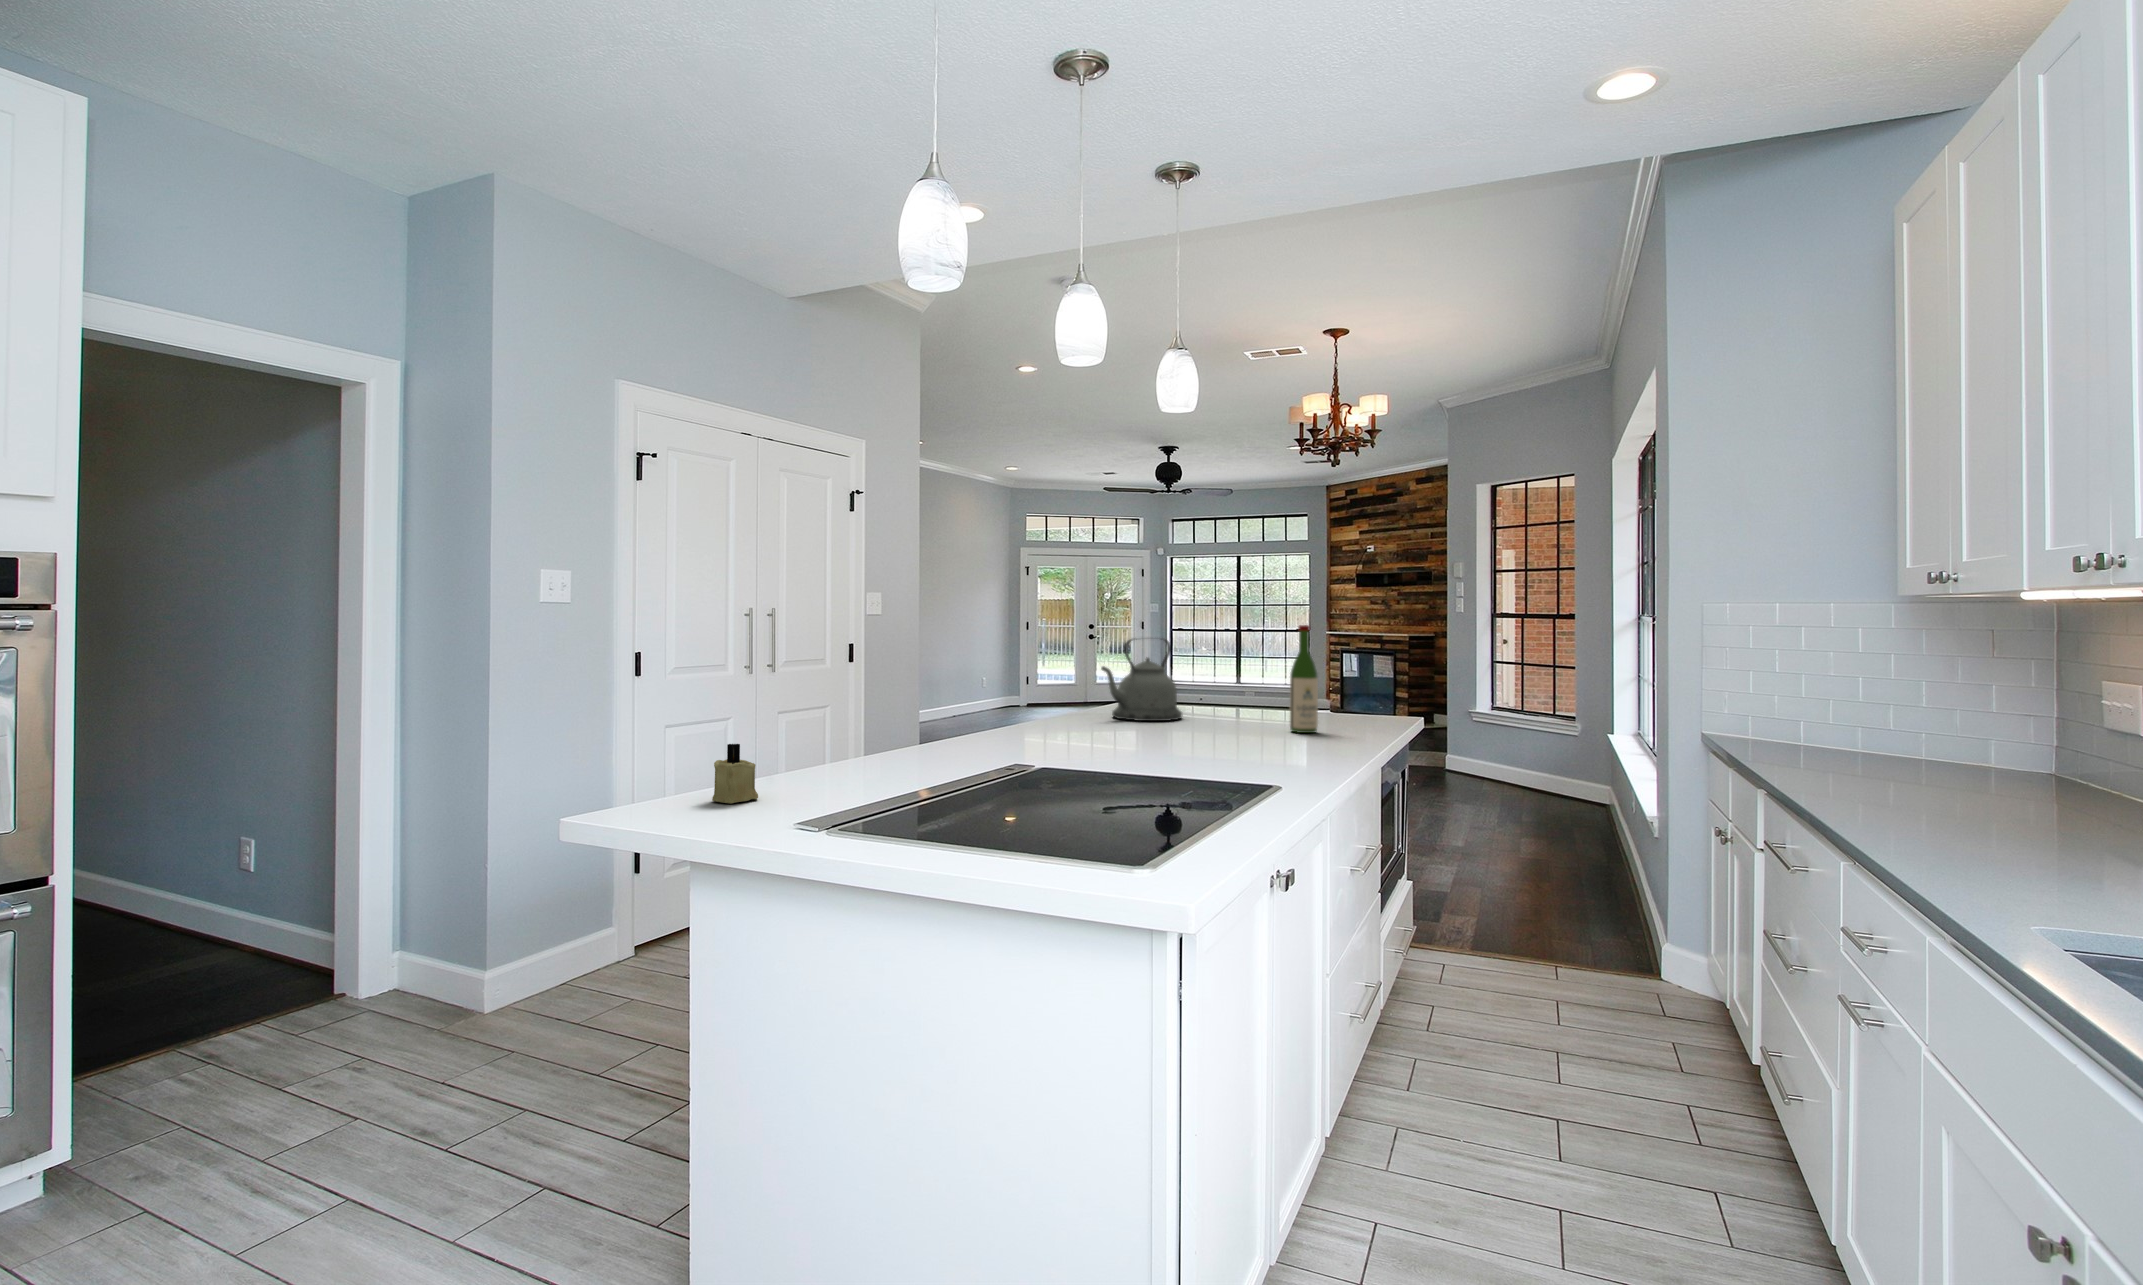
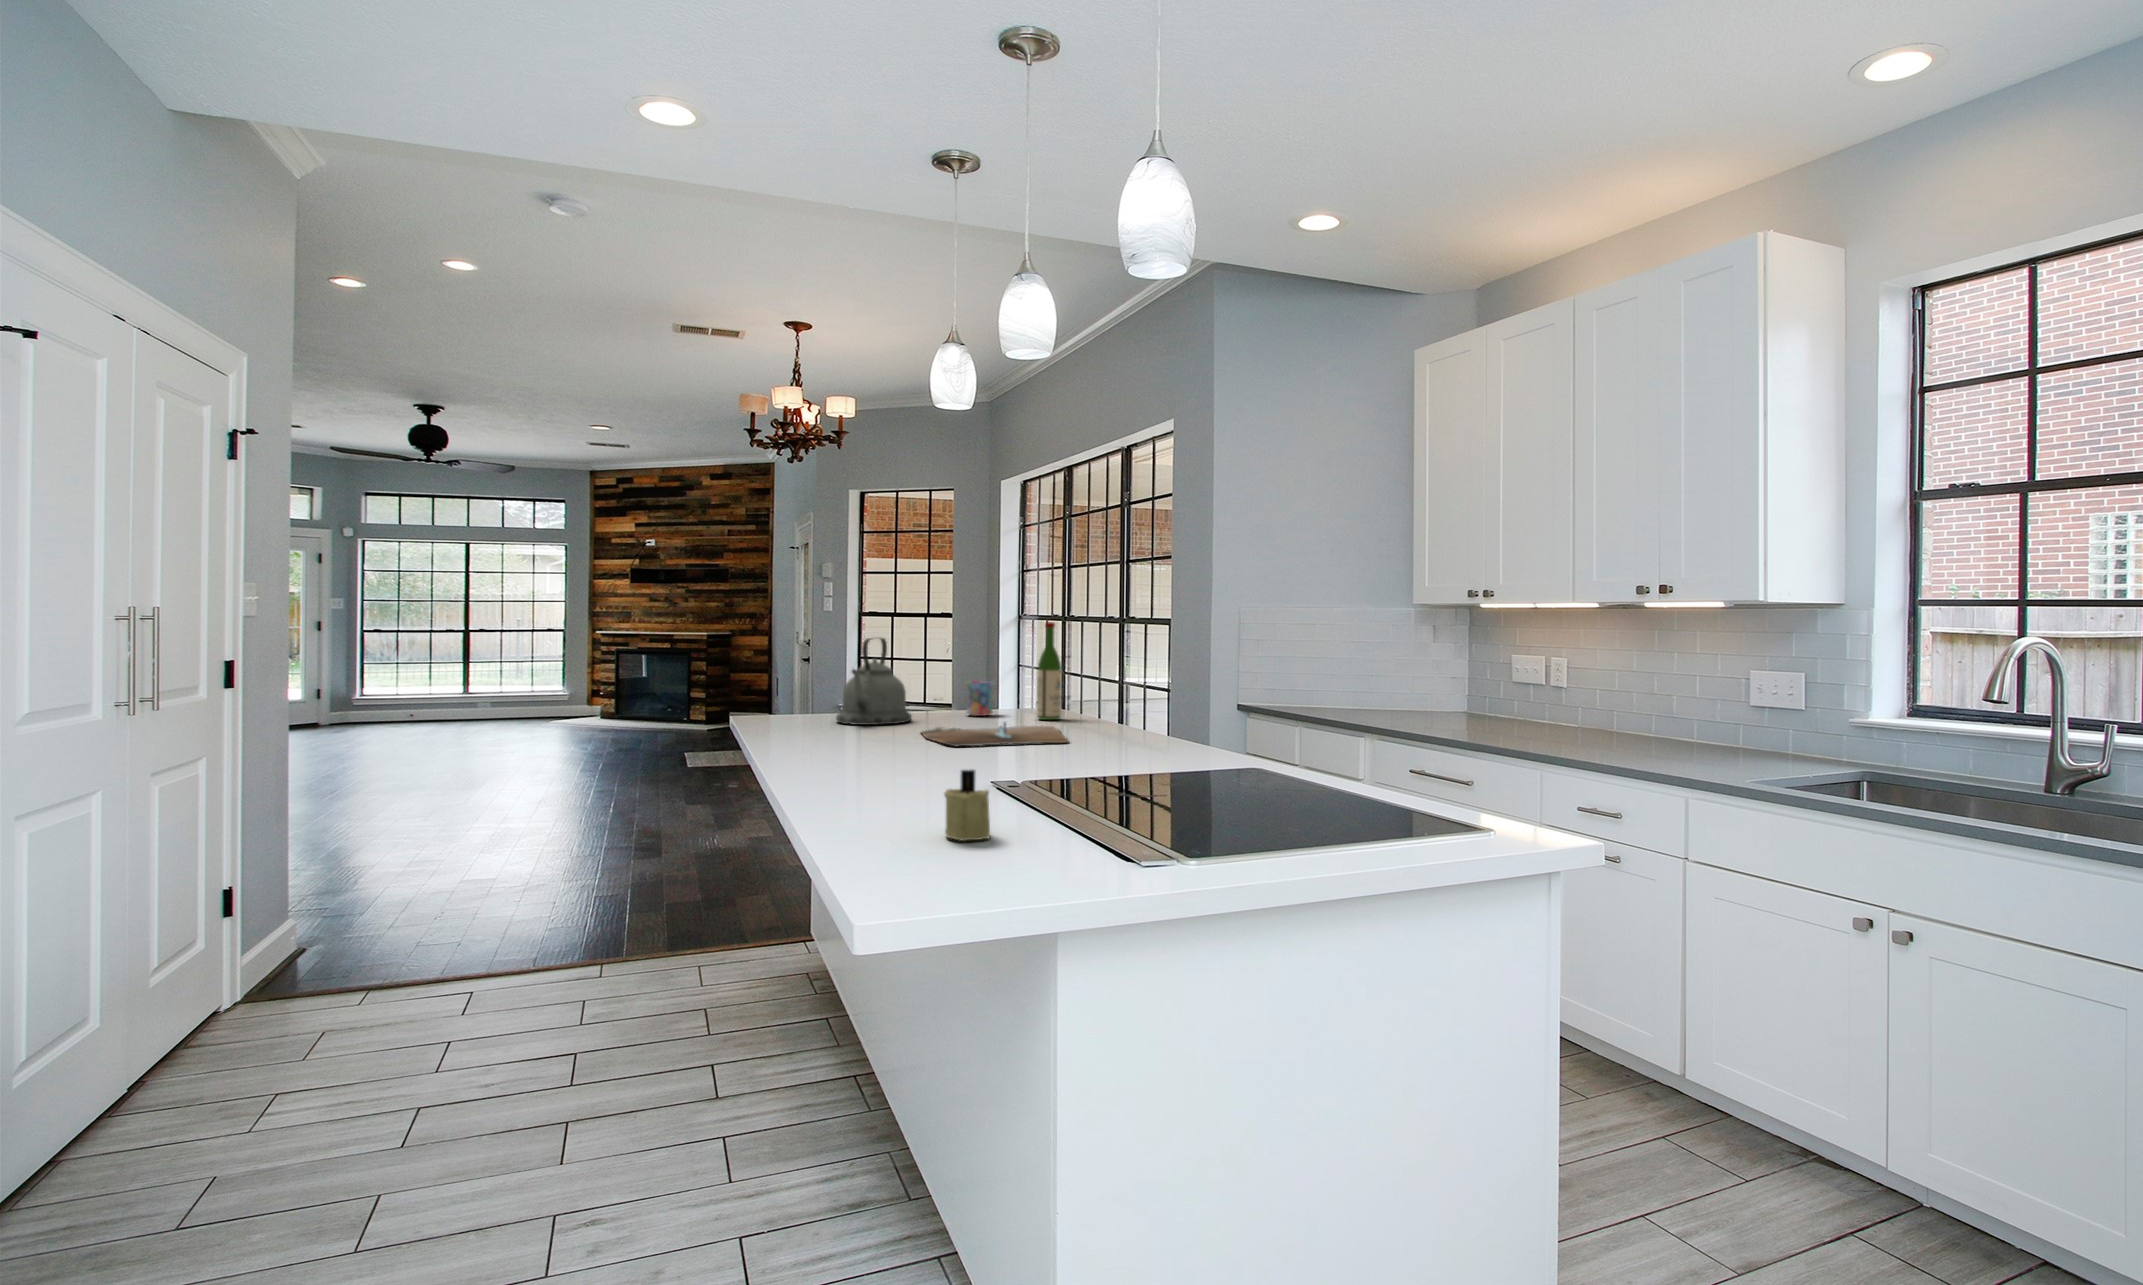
mug: none [1246,686,1286,722] -> present [966,681,994,716]
cutting board: none [1083,725,1261,752] -> present [922,722,1068,746]

